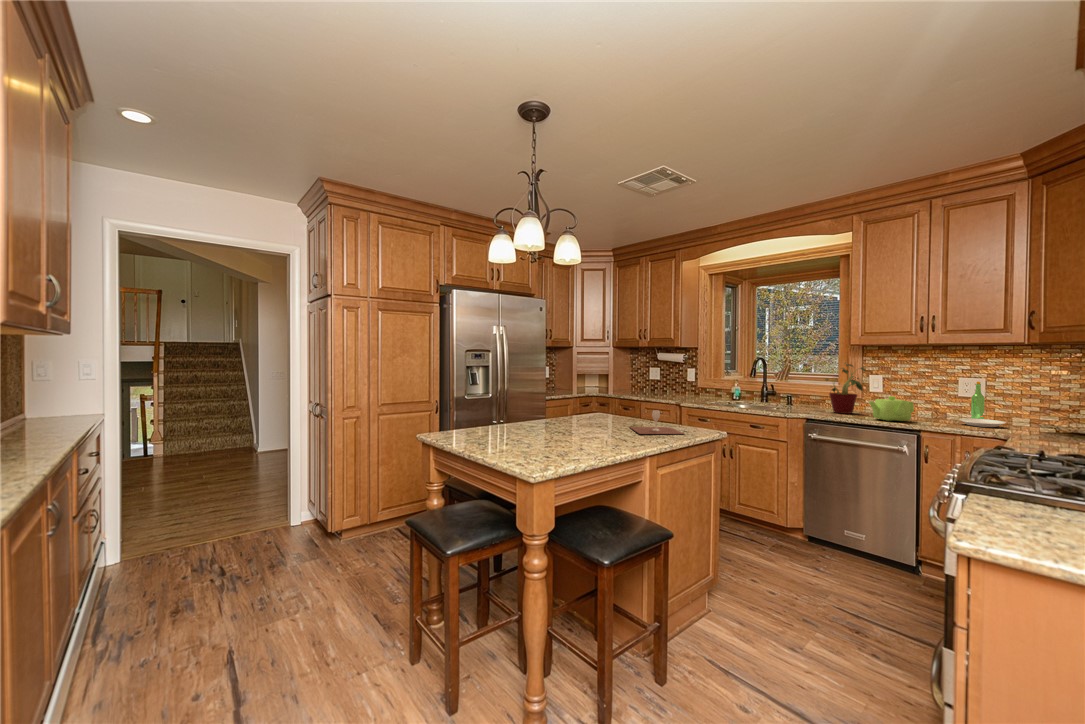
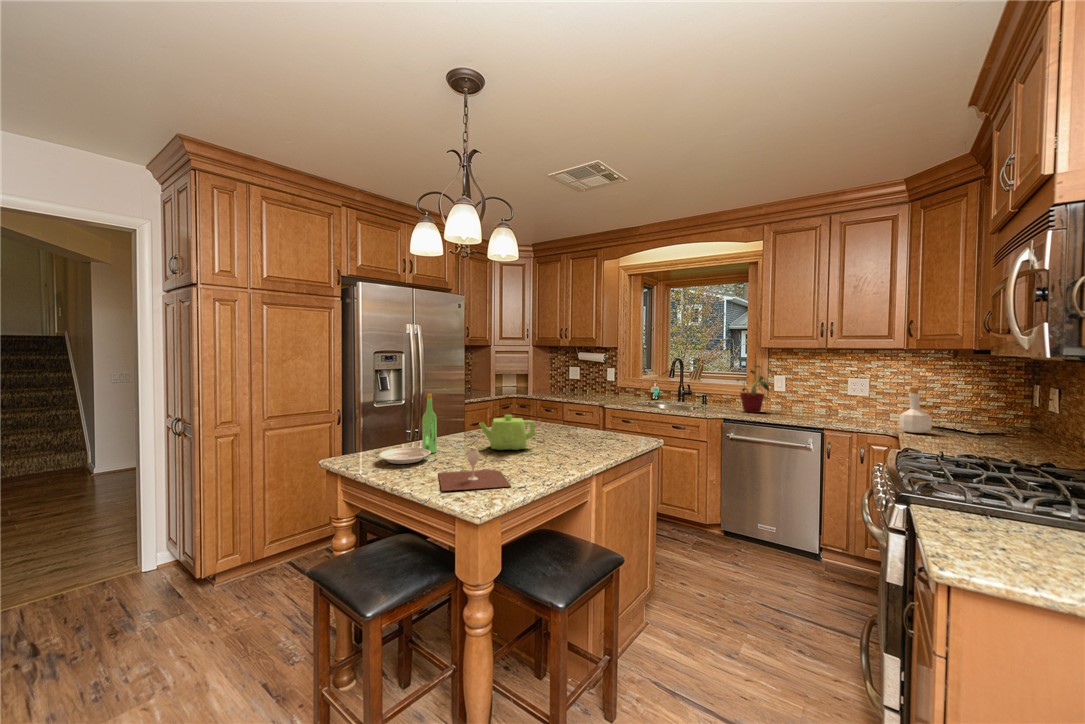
plate: present [959,382,1005,427] -> present [379,394,437,464]
bottle: none [1011,386,1051,436] -> present [899,387,932,433]
teapot: present [869,396,914,421] -> present [479,415,535,450]
wine glass: present [630,410,684,434] -> present [439,449,511,491]

